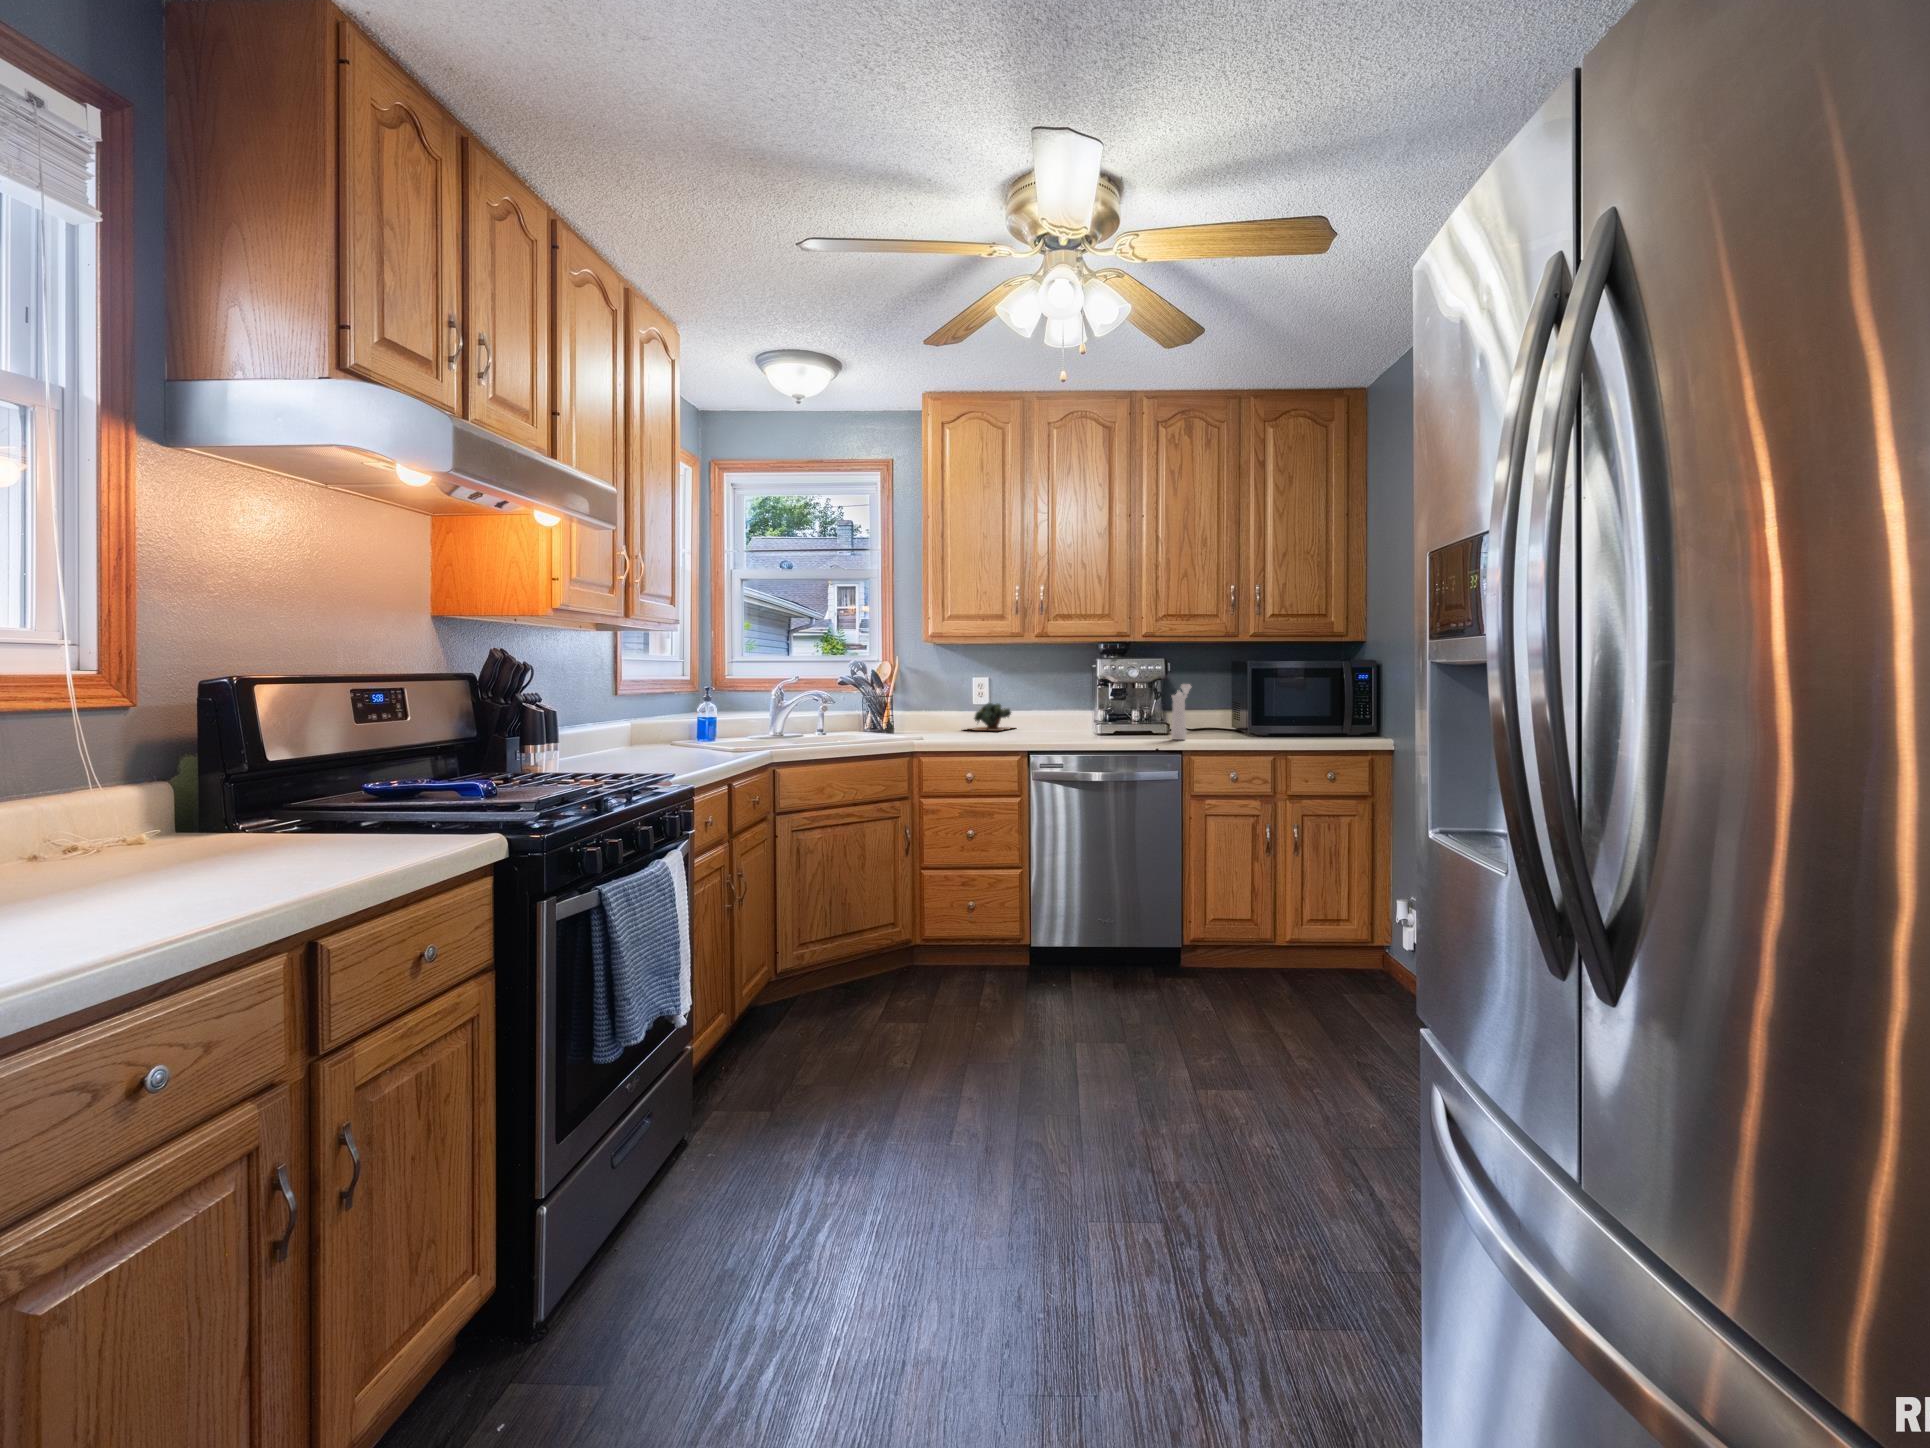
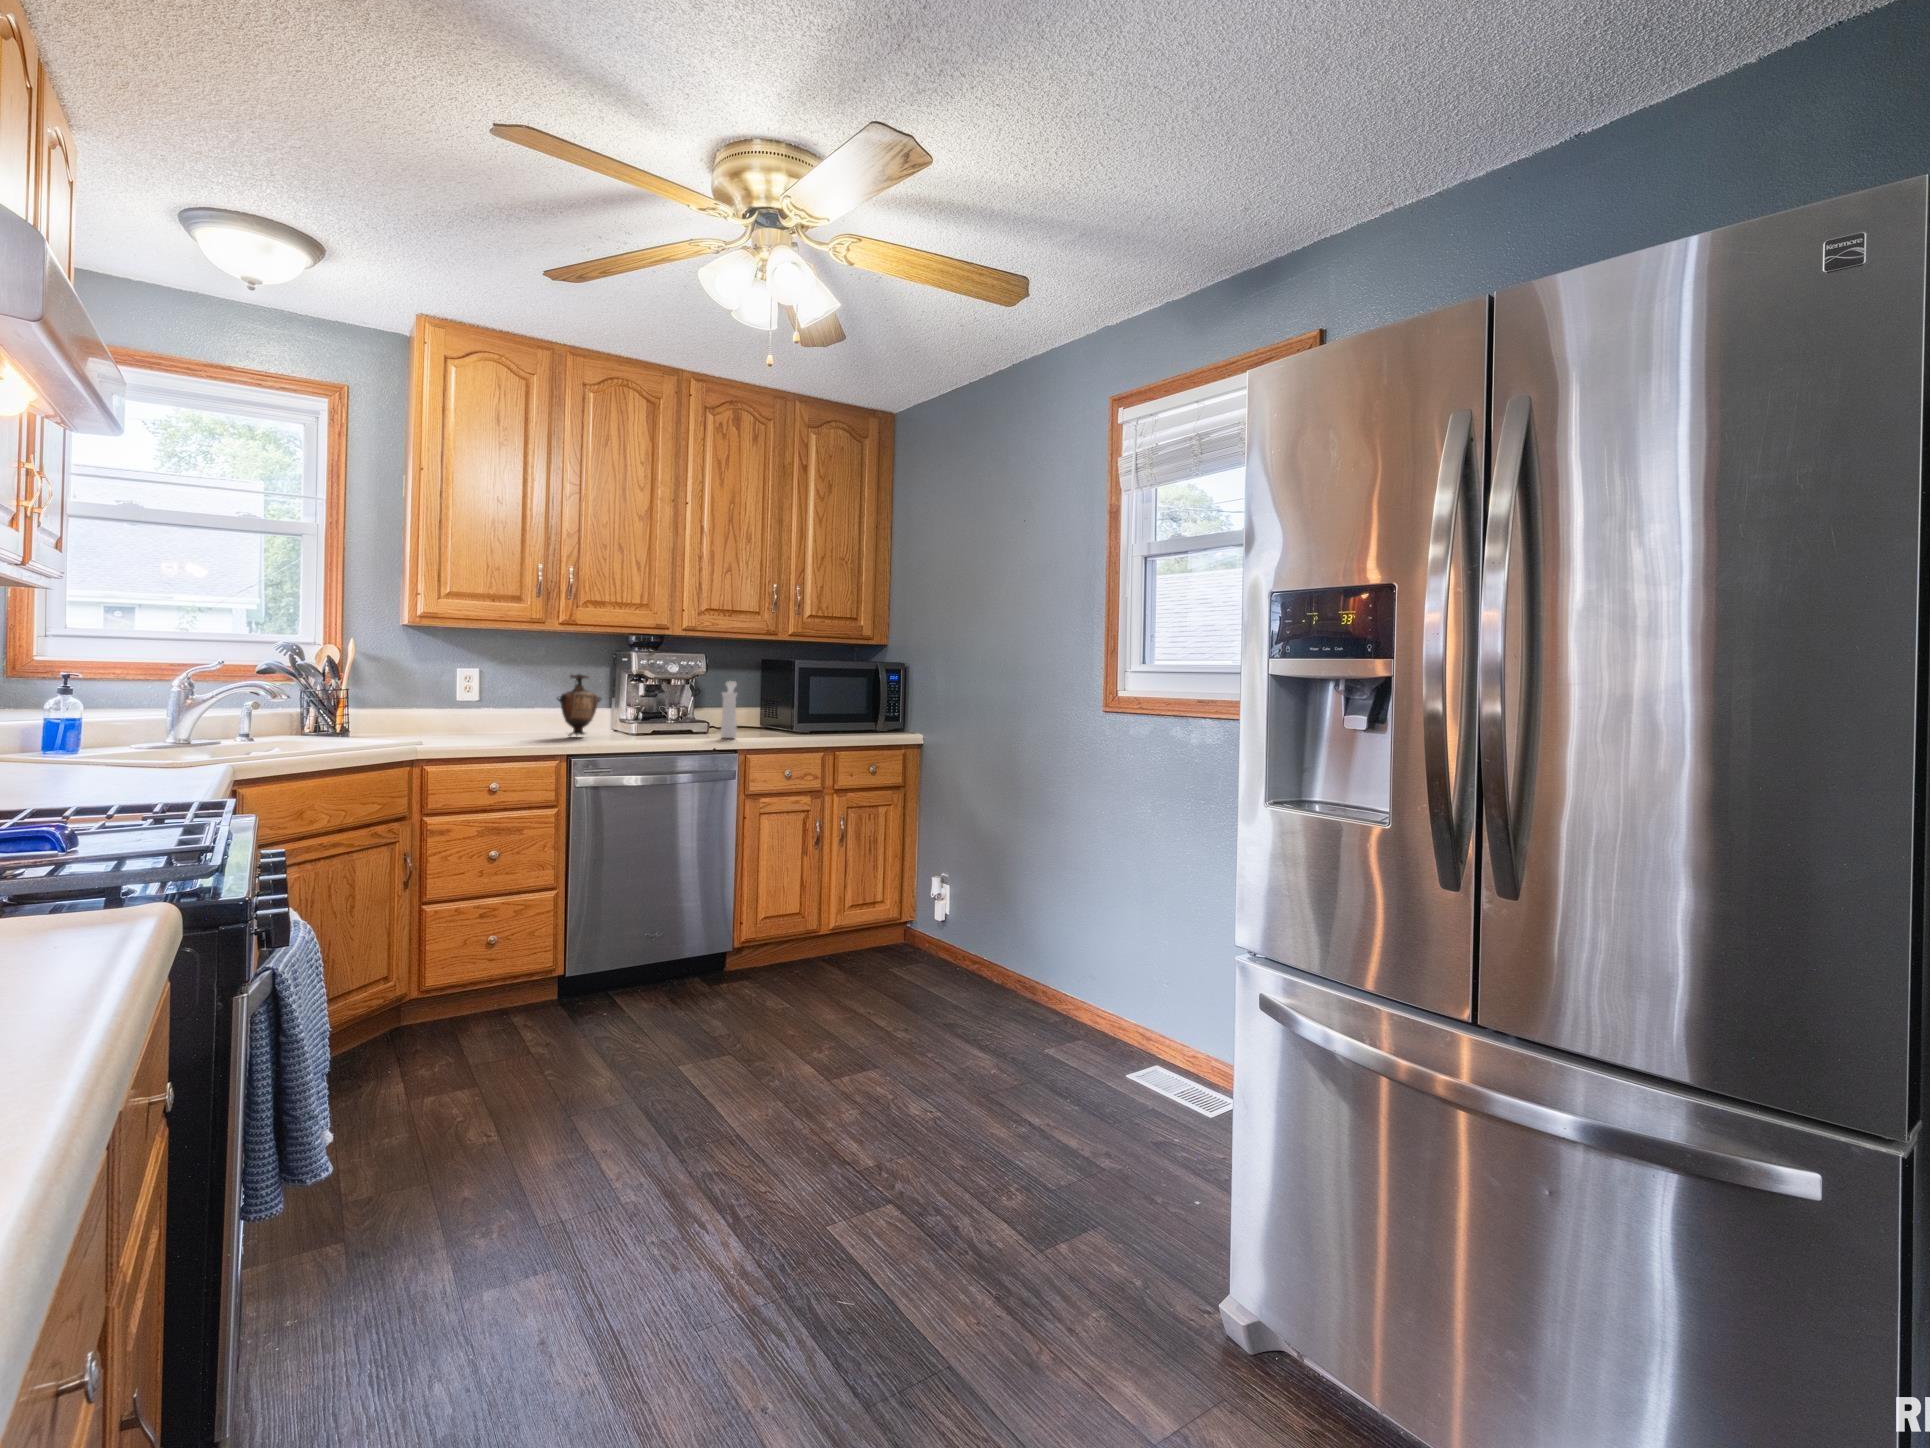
vase: none [1028,675,1066,735] -> present [558,674,601,736]
succulent plant: present [969,703,1011,731] -> none [450,699,519,733]

